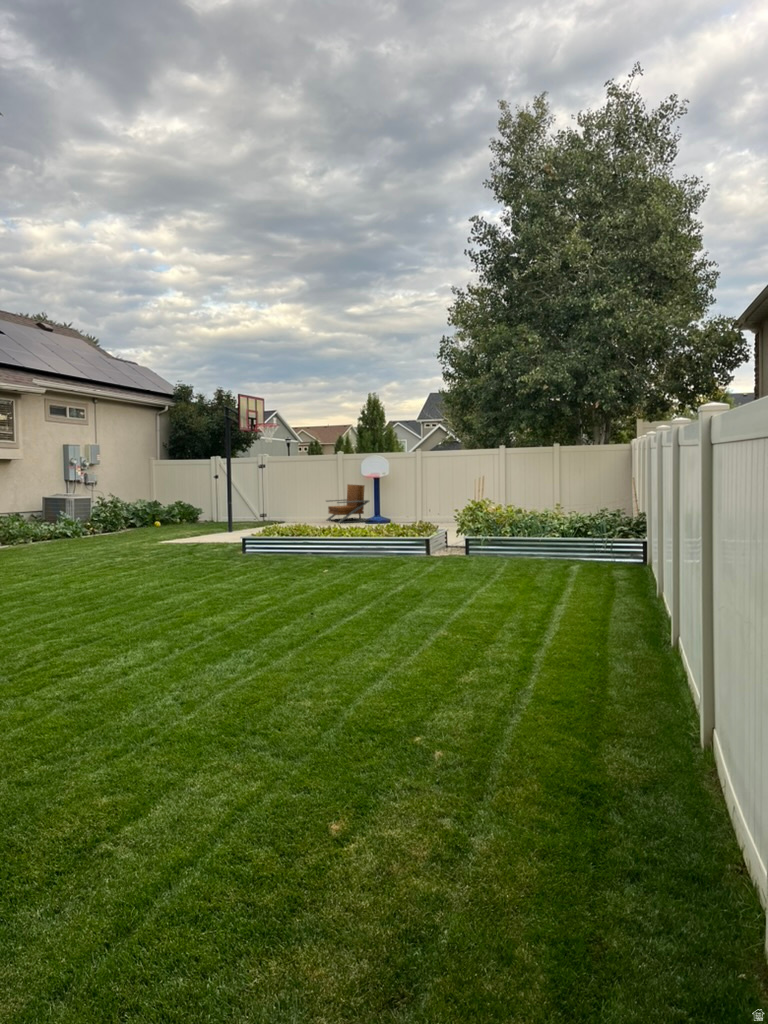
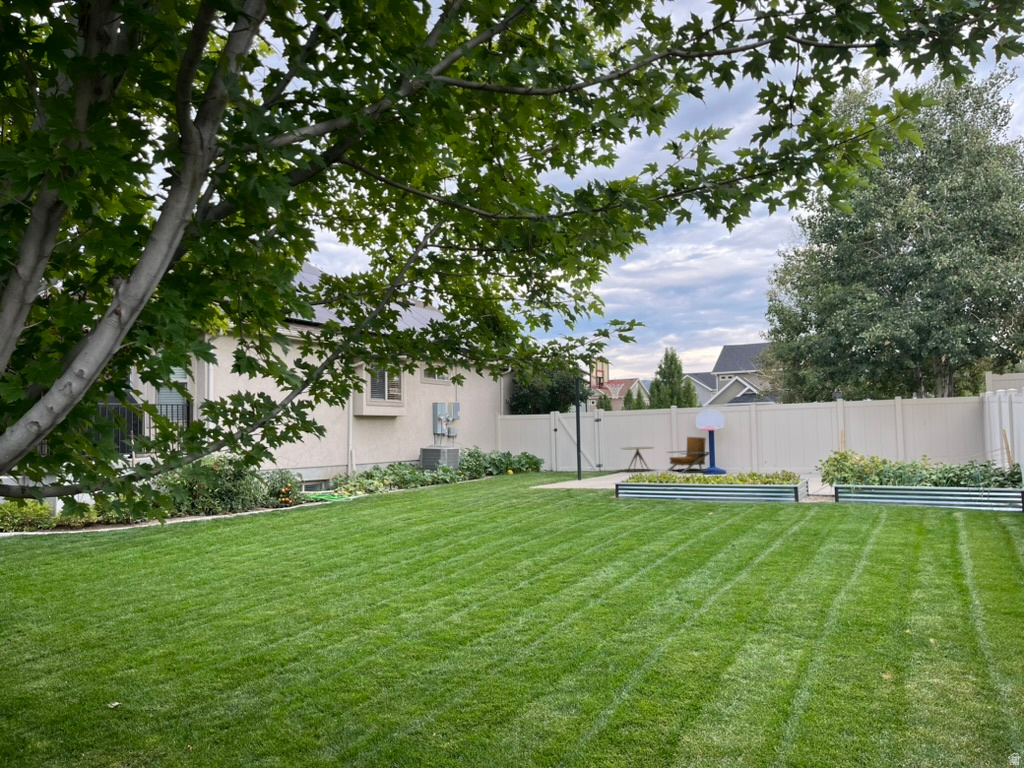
round table: none [277,495,313,522] -> present [622,447,653,468]

